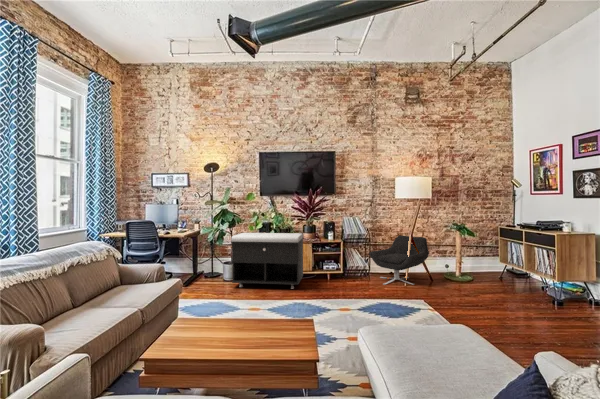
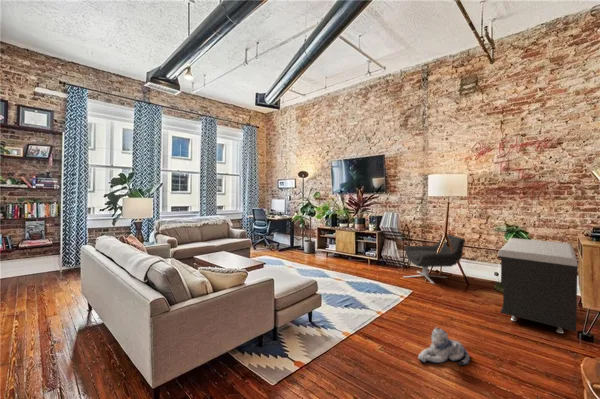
storage bench: present [231,233,303,289] -> present [498,238,578,333]
plush toy: none [535,309,567,342] -> present [418,328,470,365]

